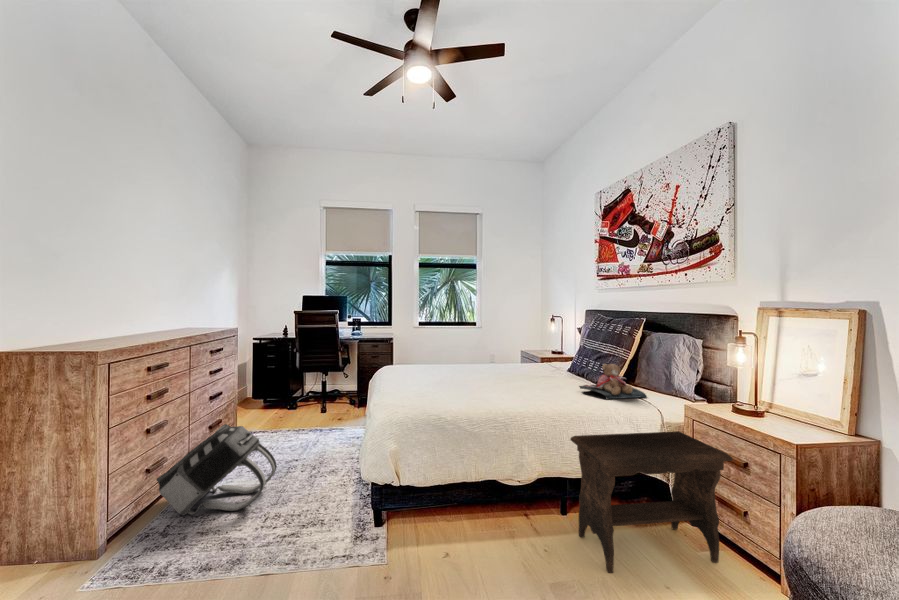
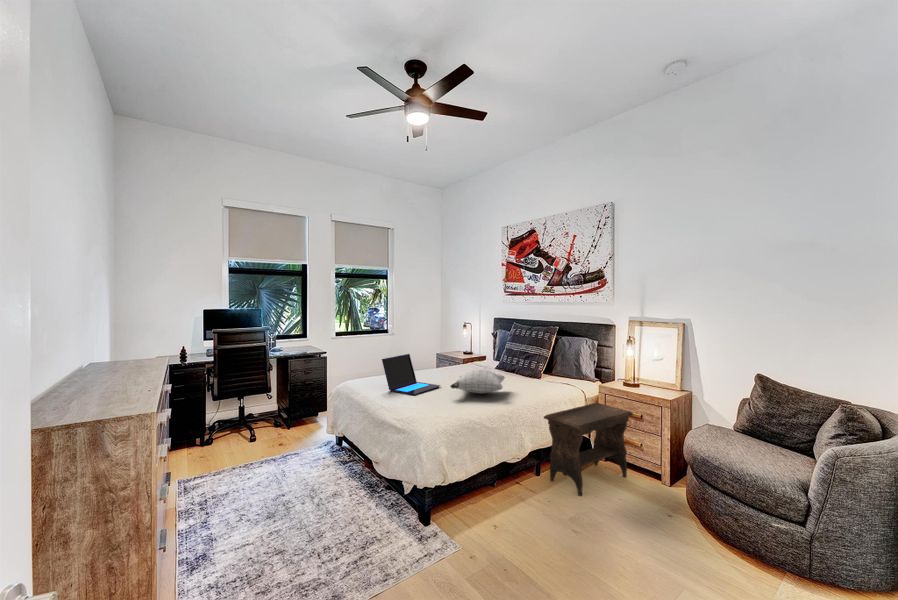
laptop: none [397,340,463,386] -> present [382,354,440,395]
pillow: none [450,363,539,395] -> present [450,370,505,394]
teddy bear: present [579,364,646,399] -> none [526,362,569,388]
backpack: present [157,424,277,515] -> none [203,453,309,546]

